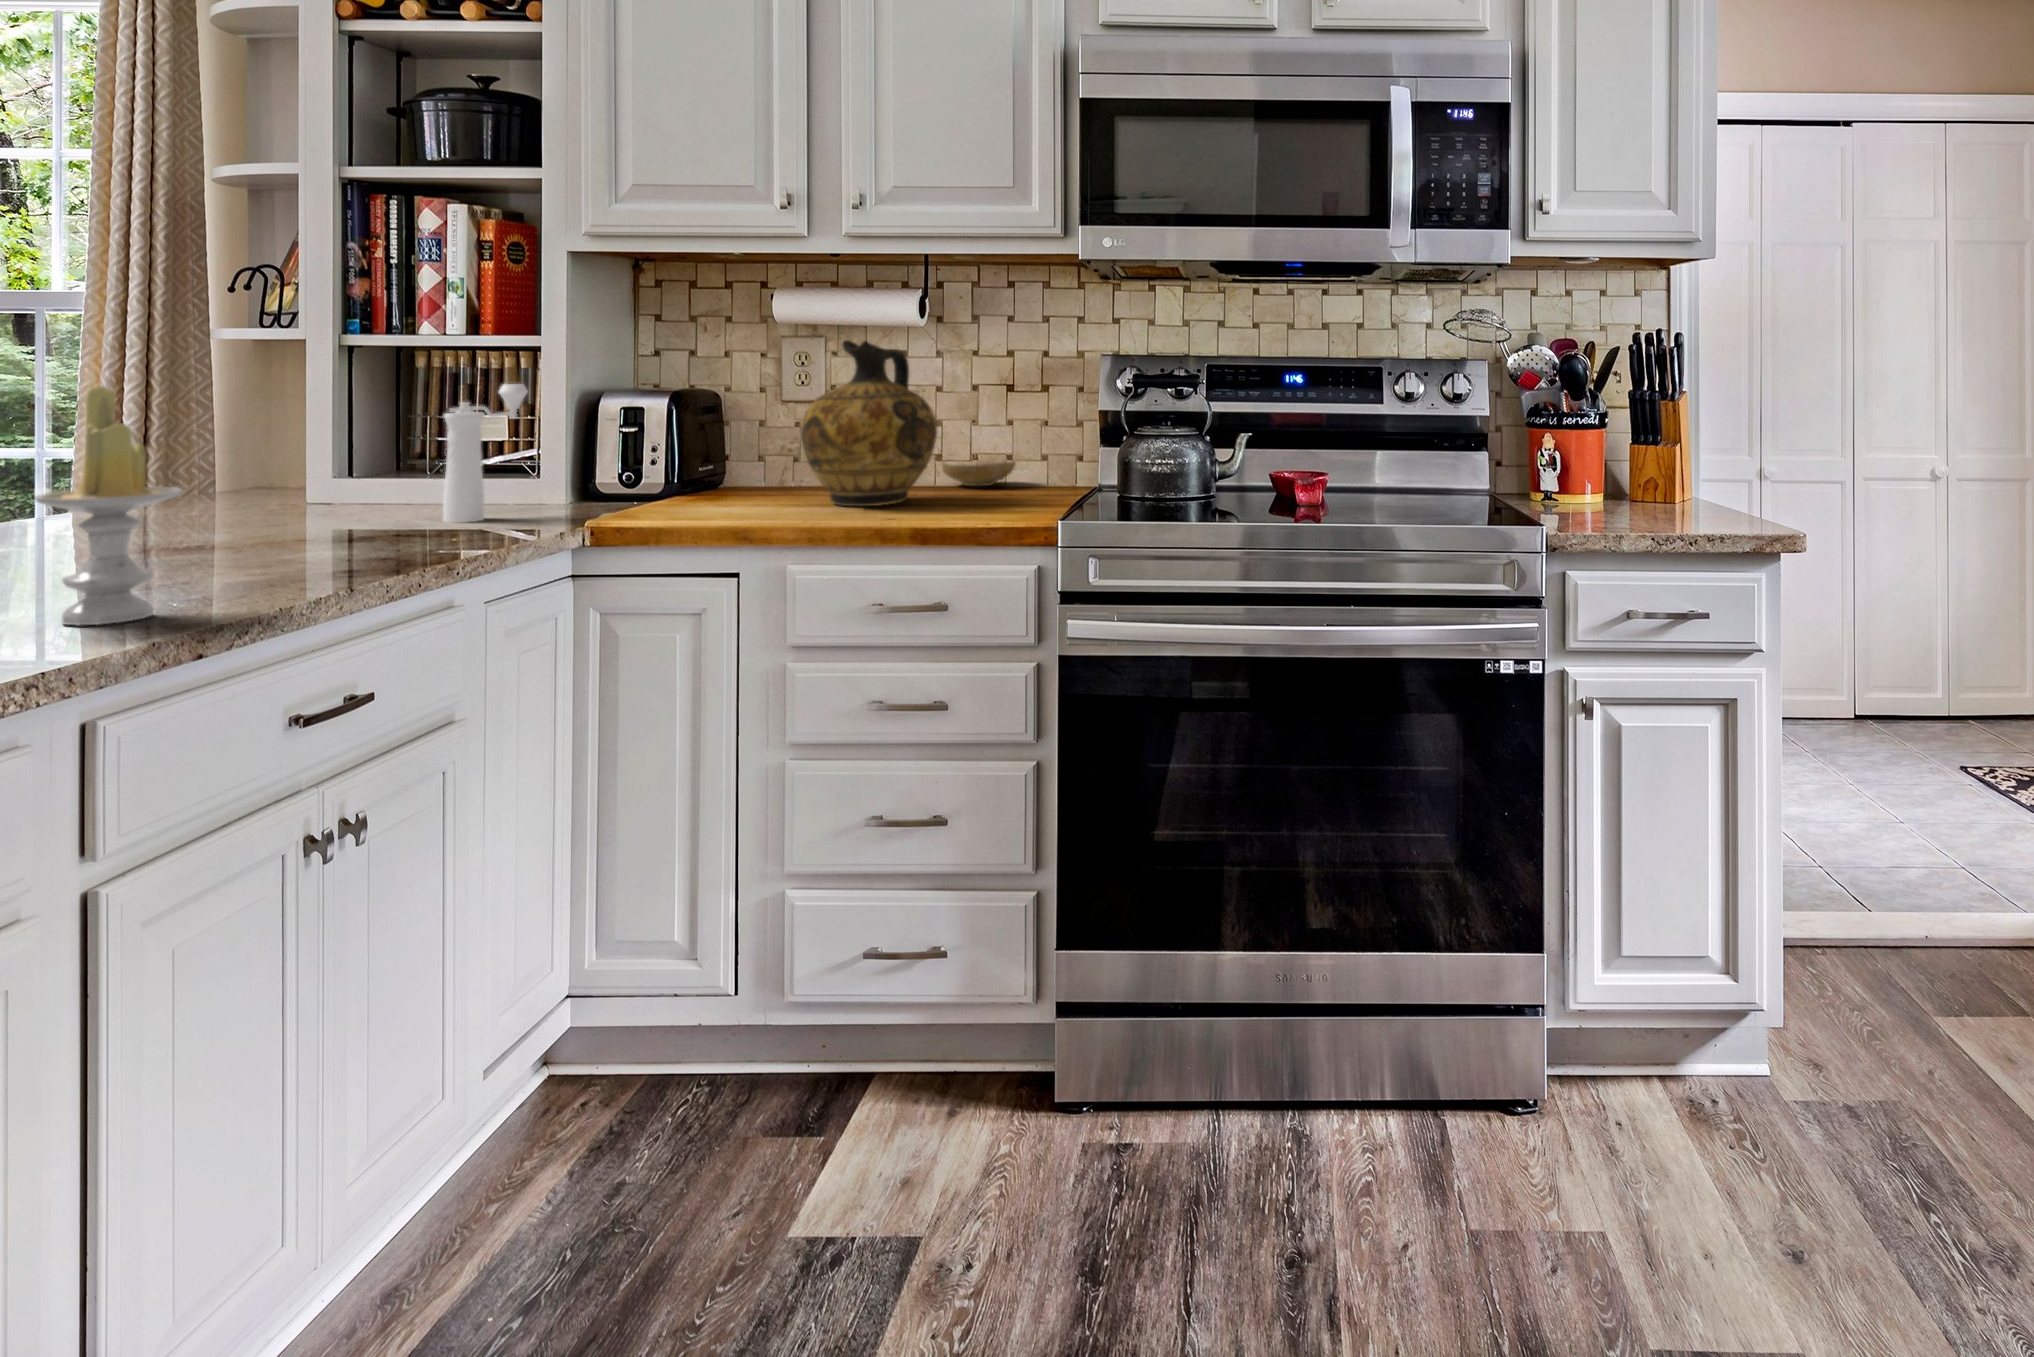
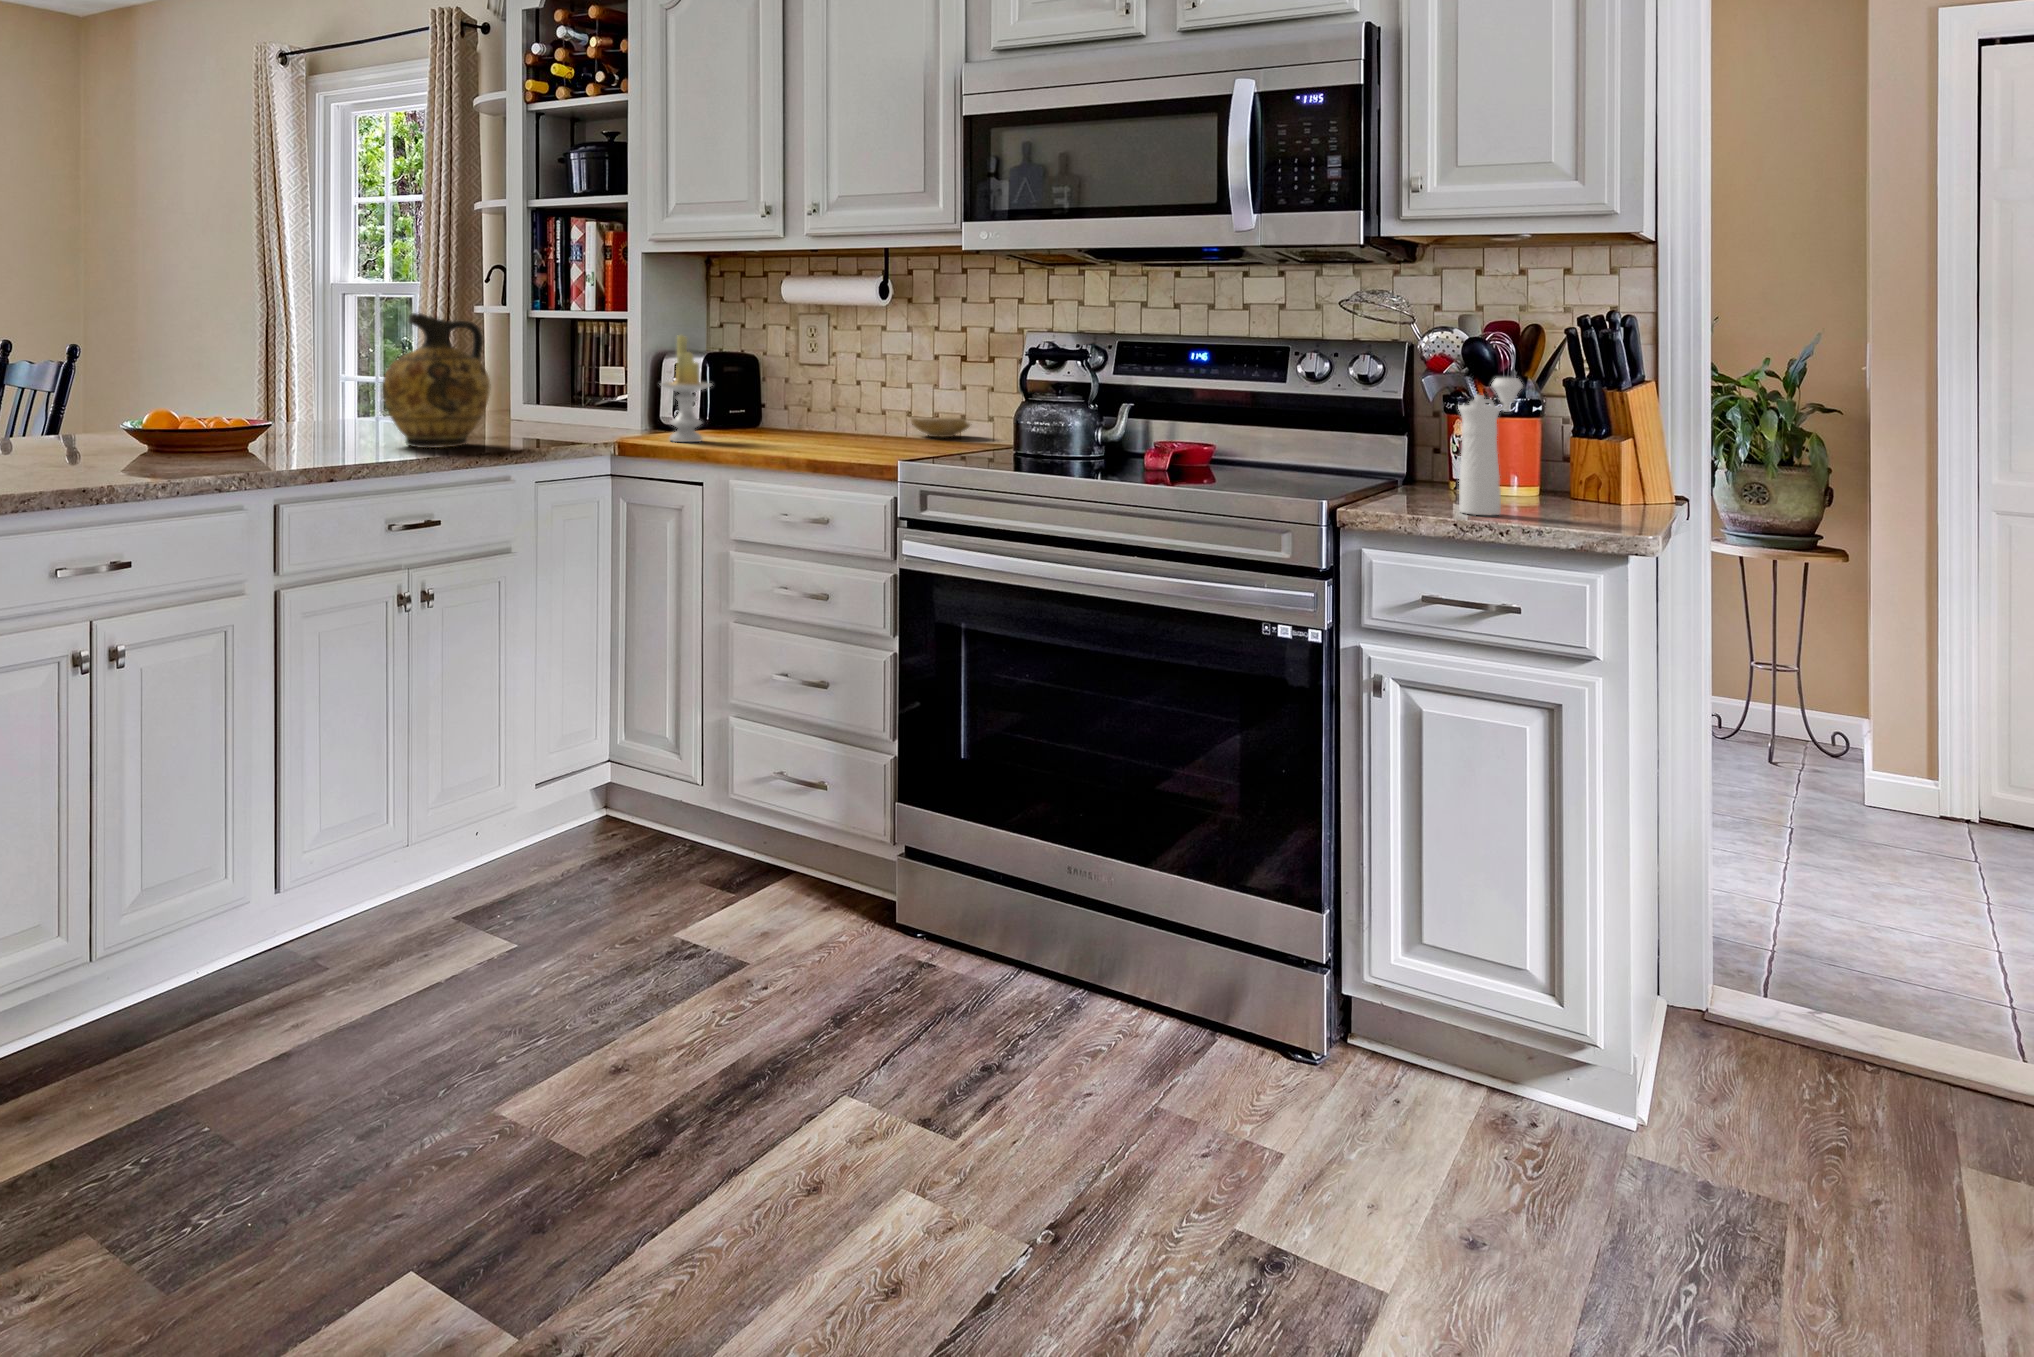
ceramic jug: present [801,340,937,506] -> present [382,313,490,448]
pepper mill: present [443,384,528,523] -> present [1459,378,1522,515]
candle: present [35,386,182,625] -> present [661,335,712,442]

